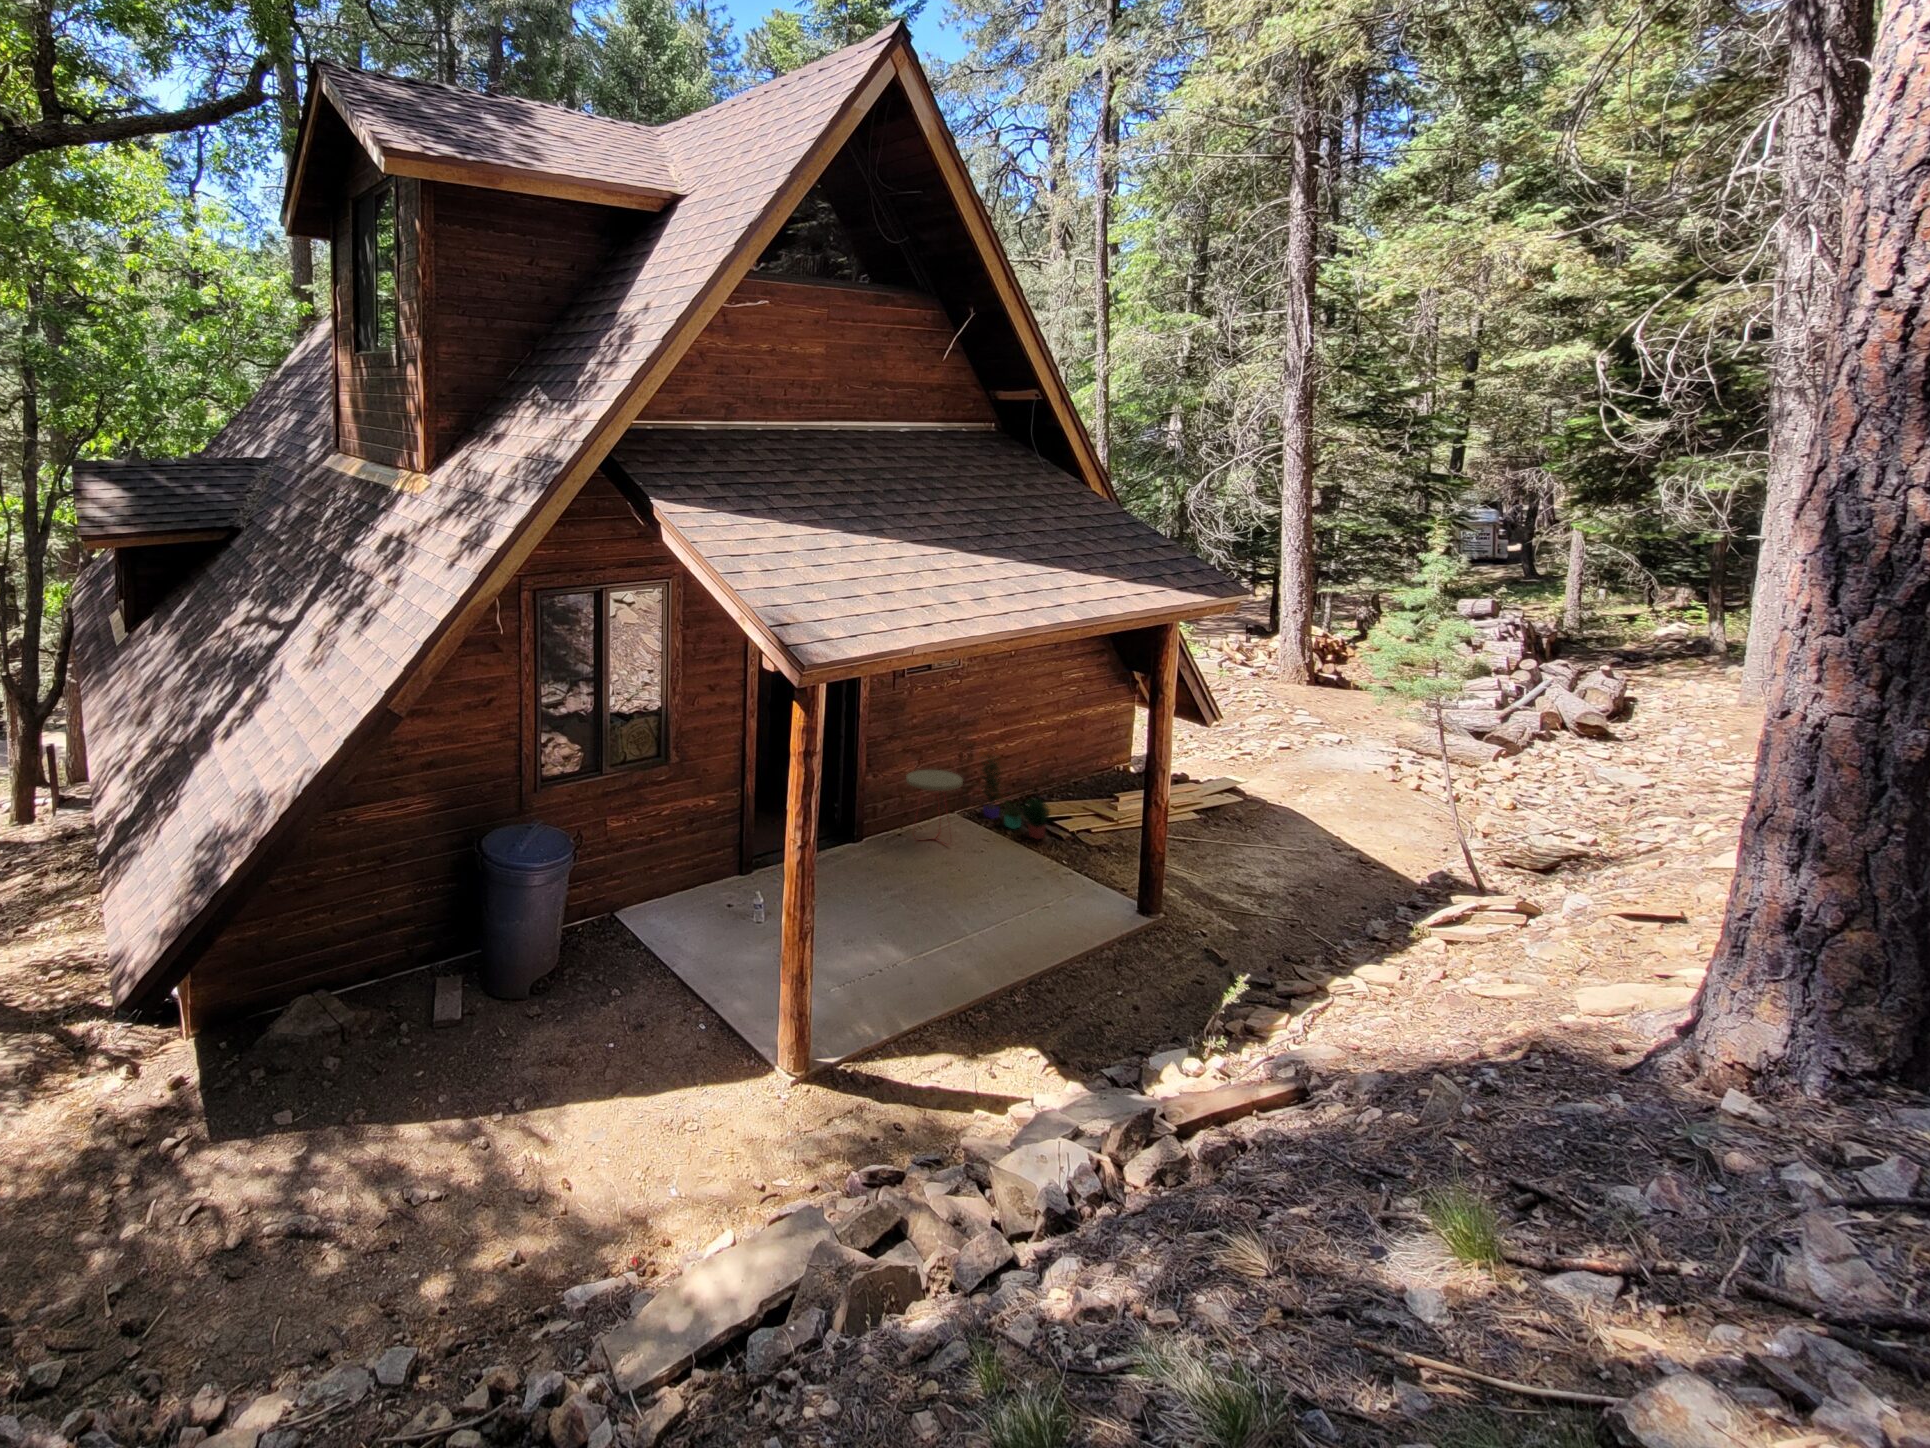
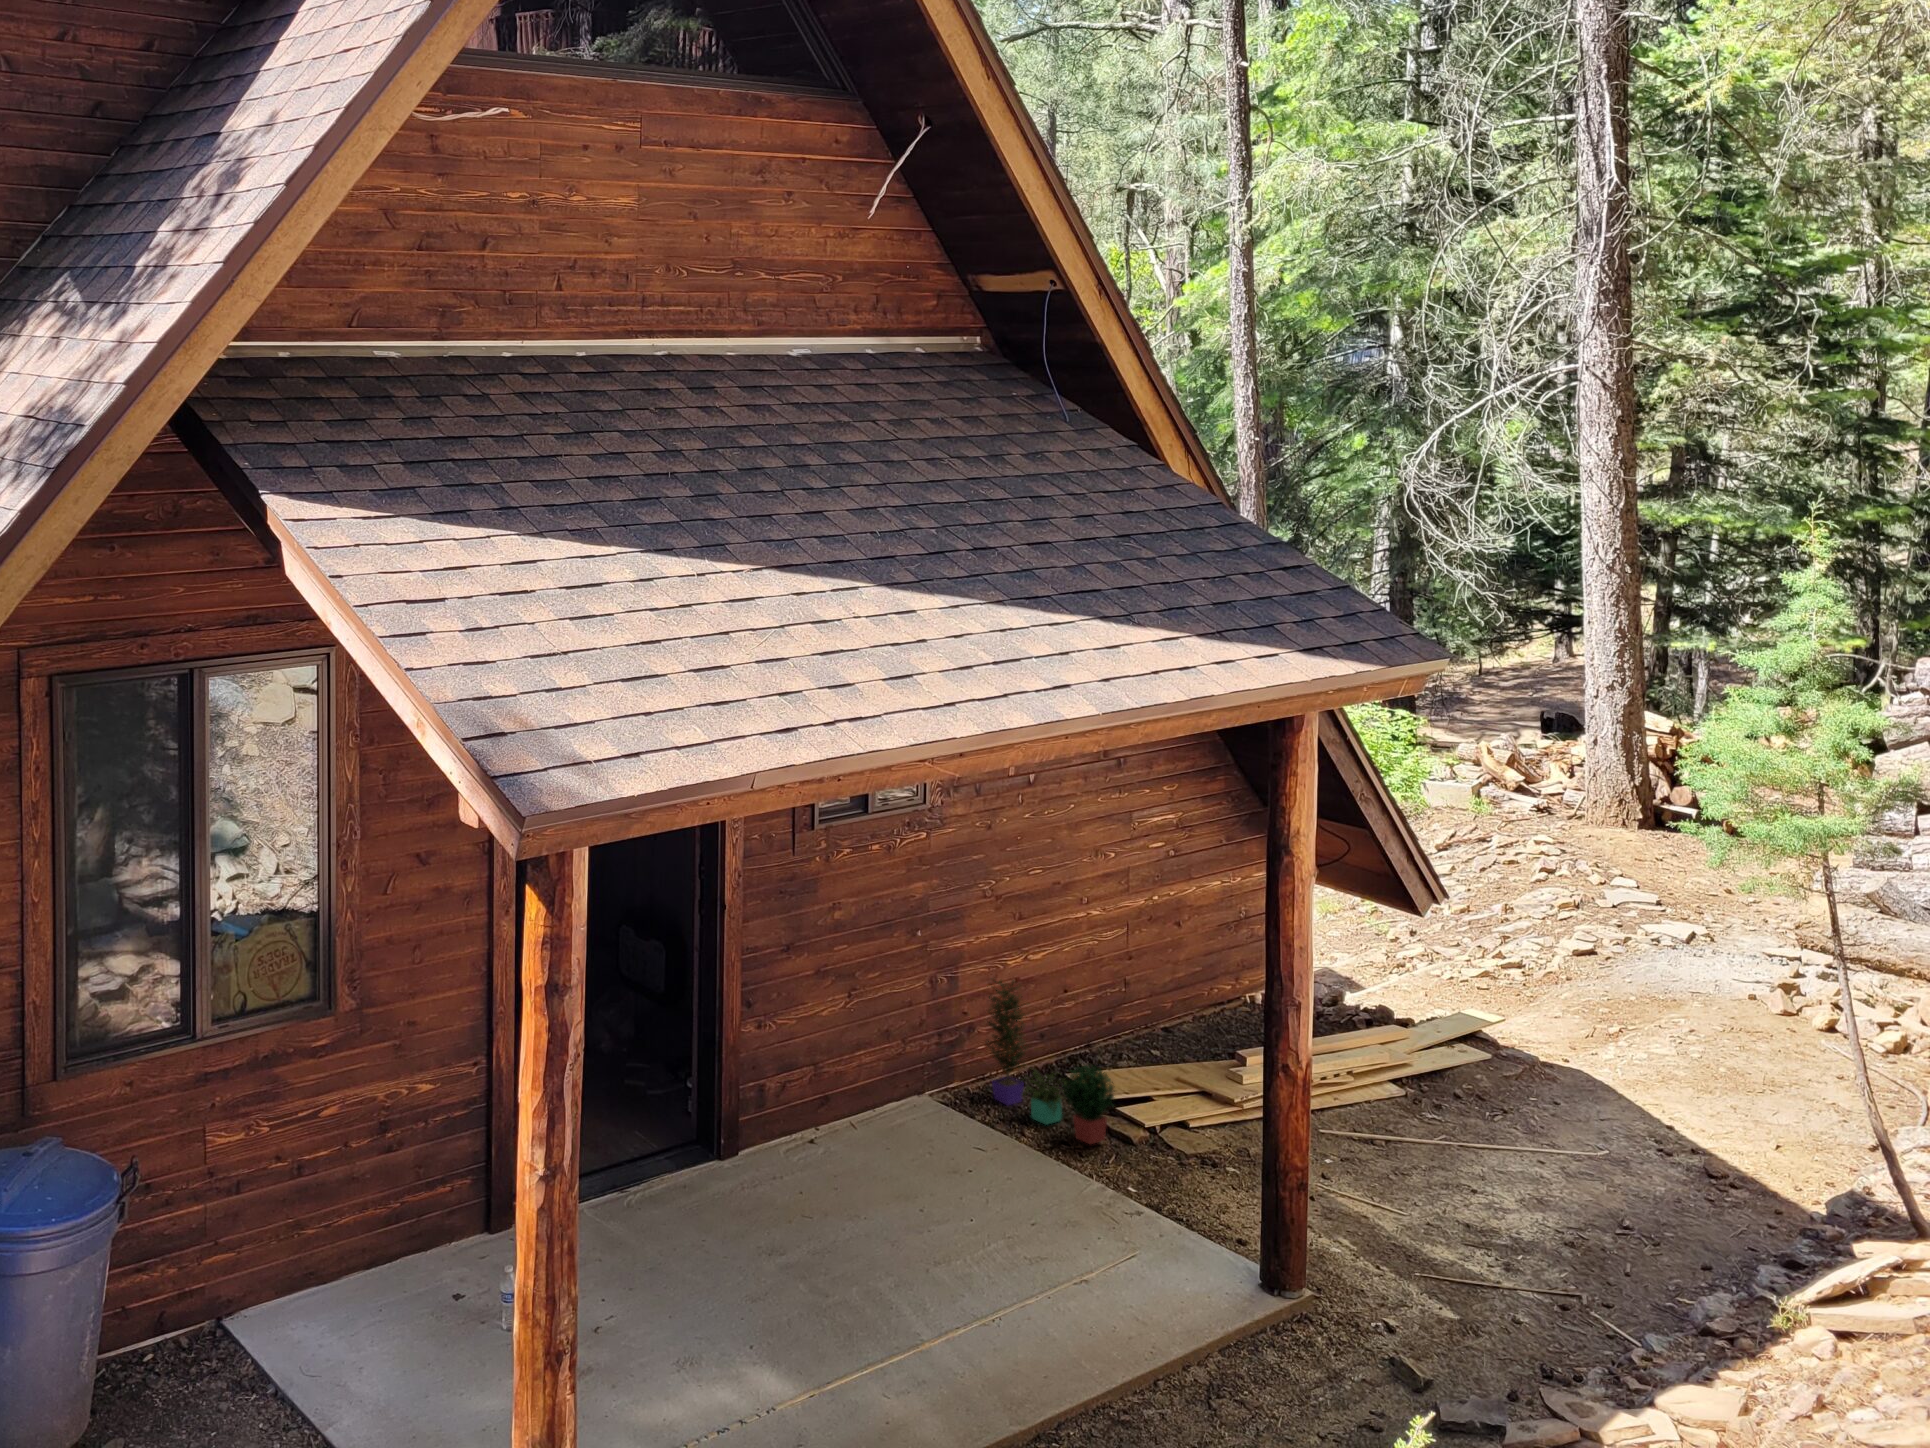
side table: present [906,770,963,839] -> none [837,1013,946,1160]

